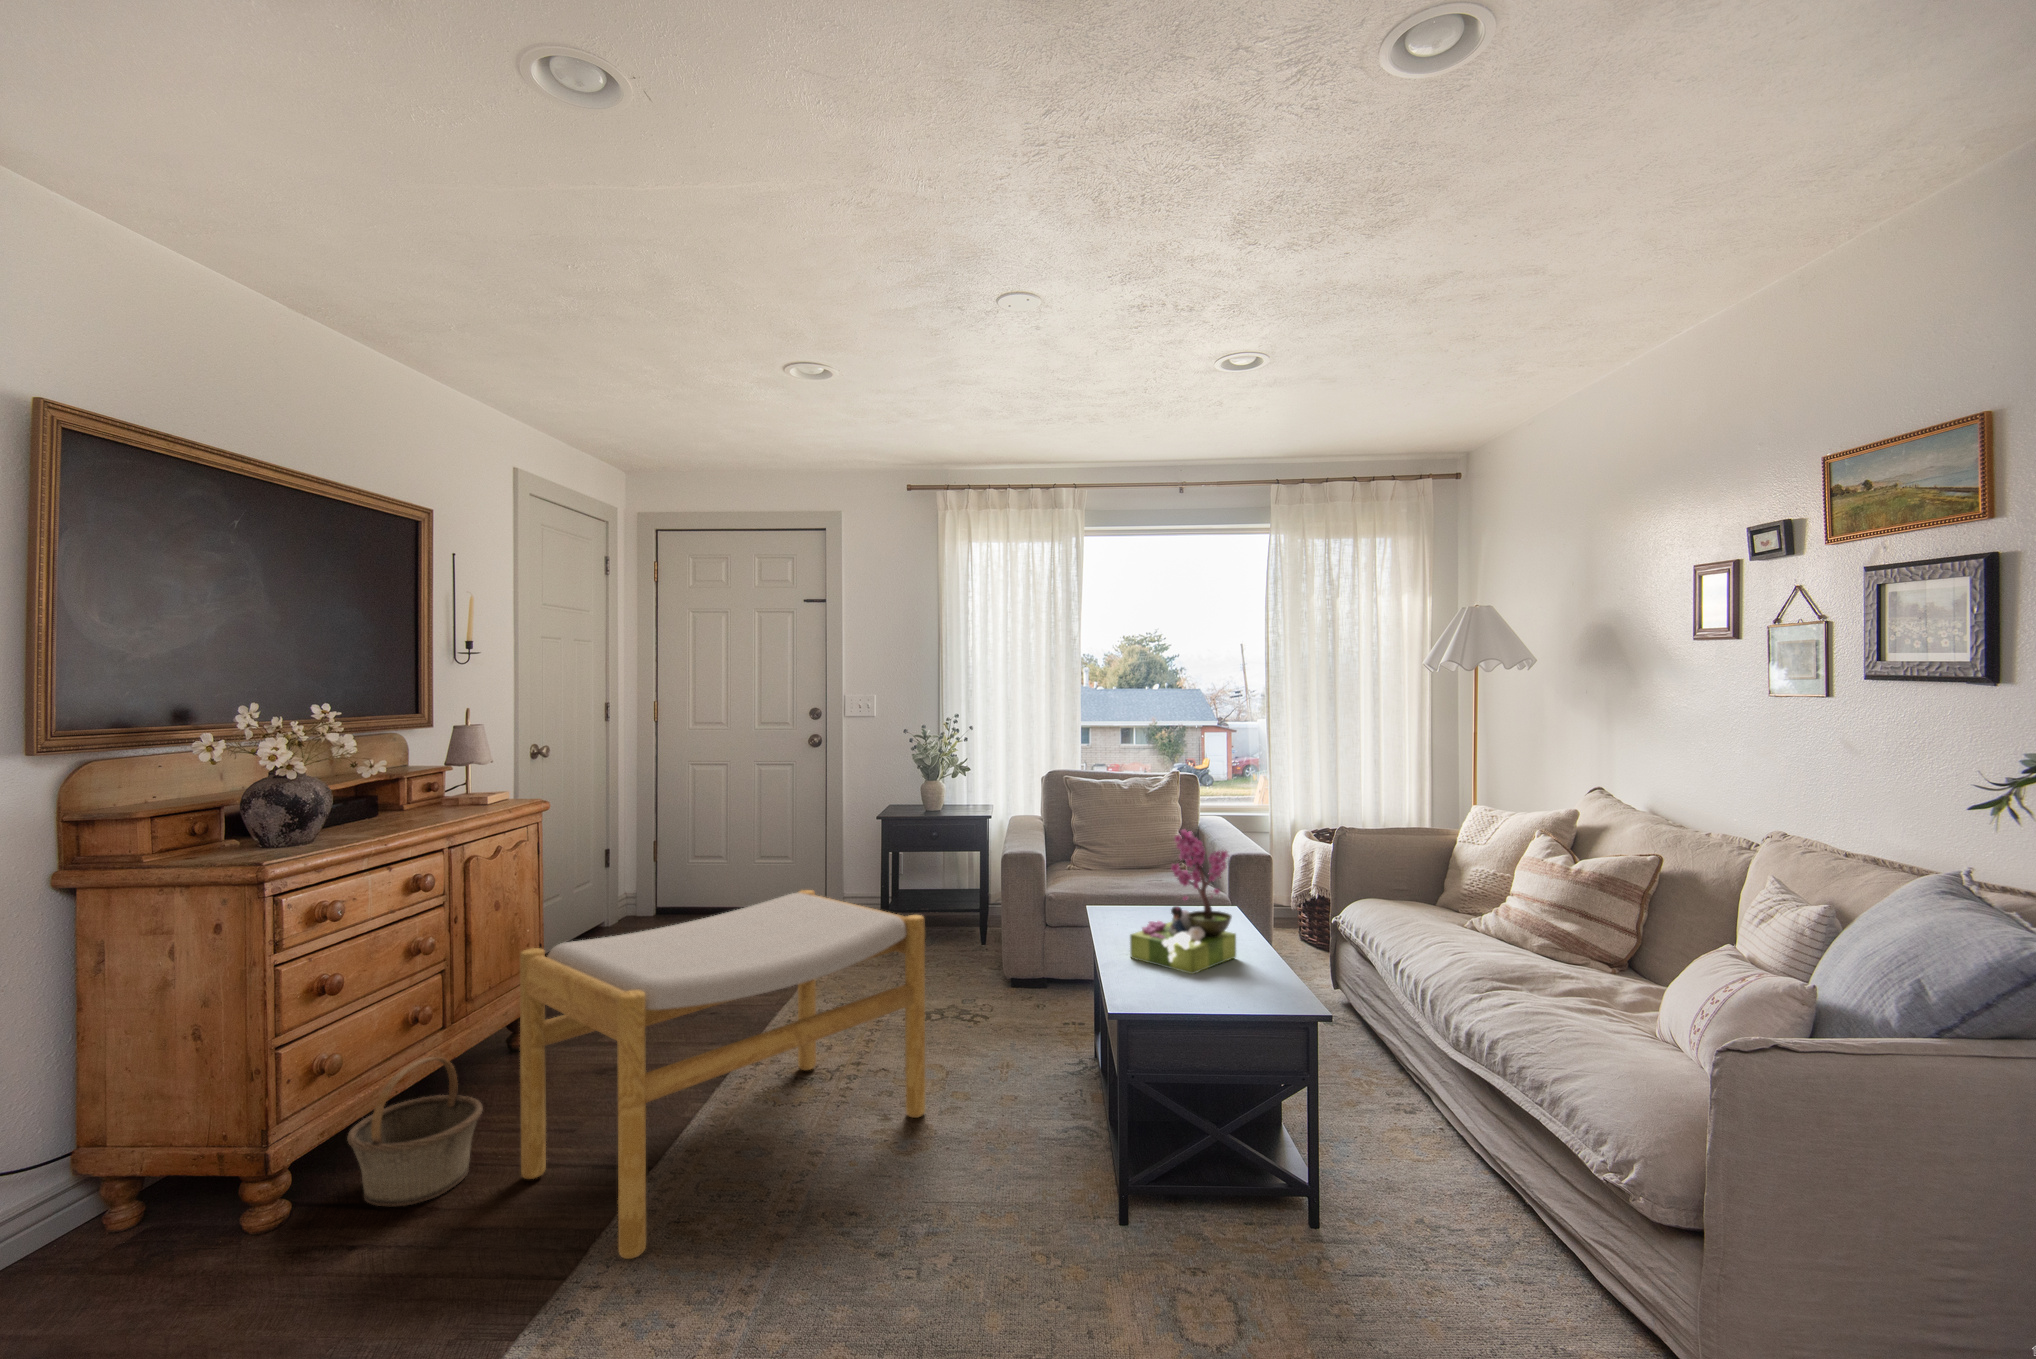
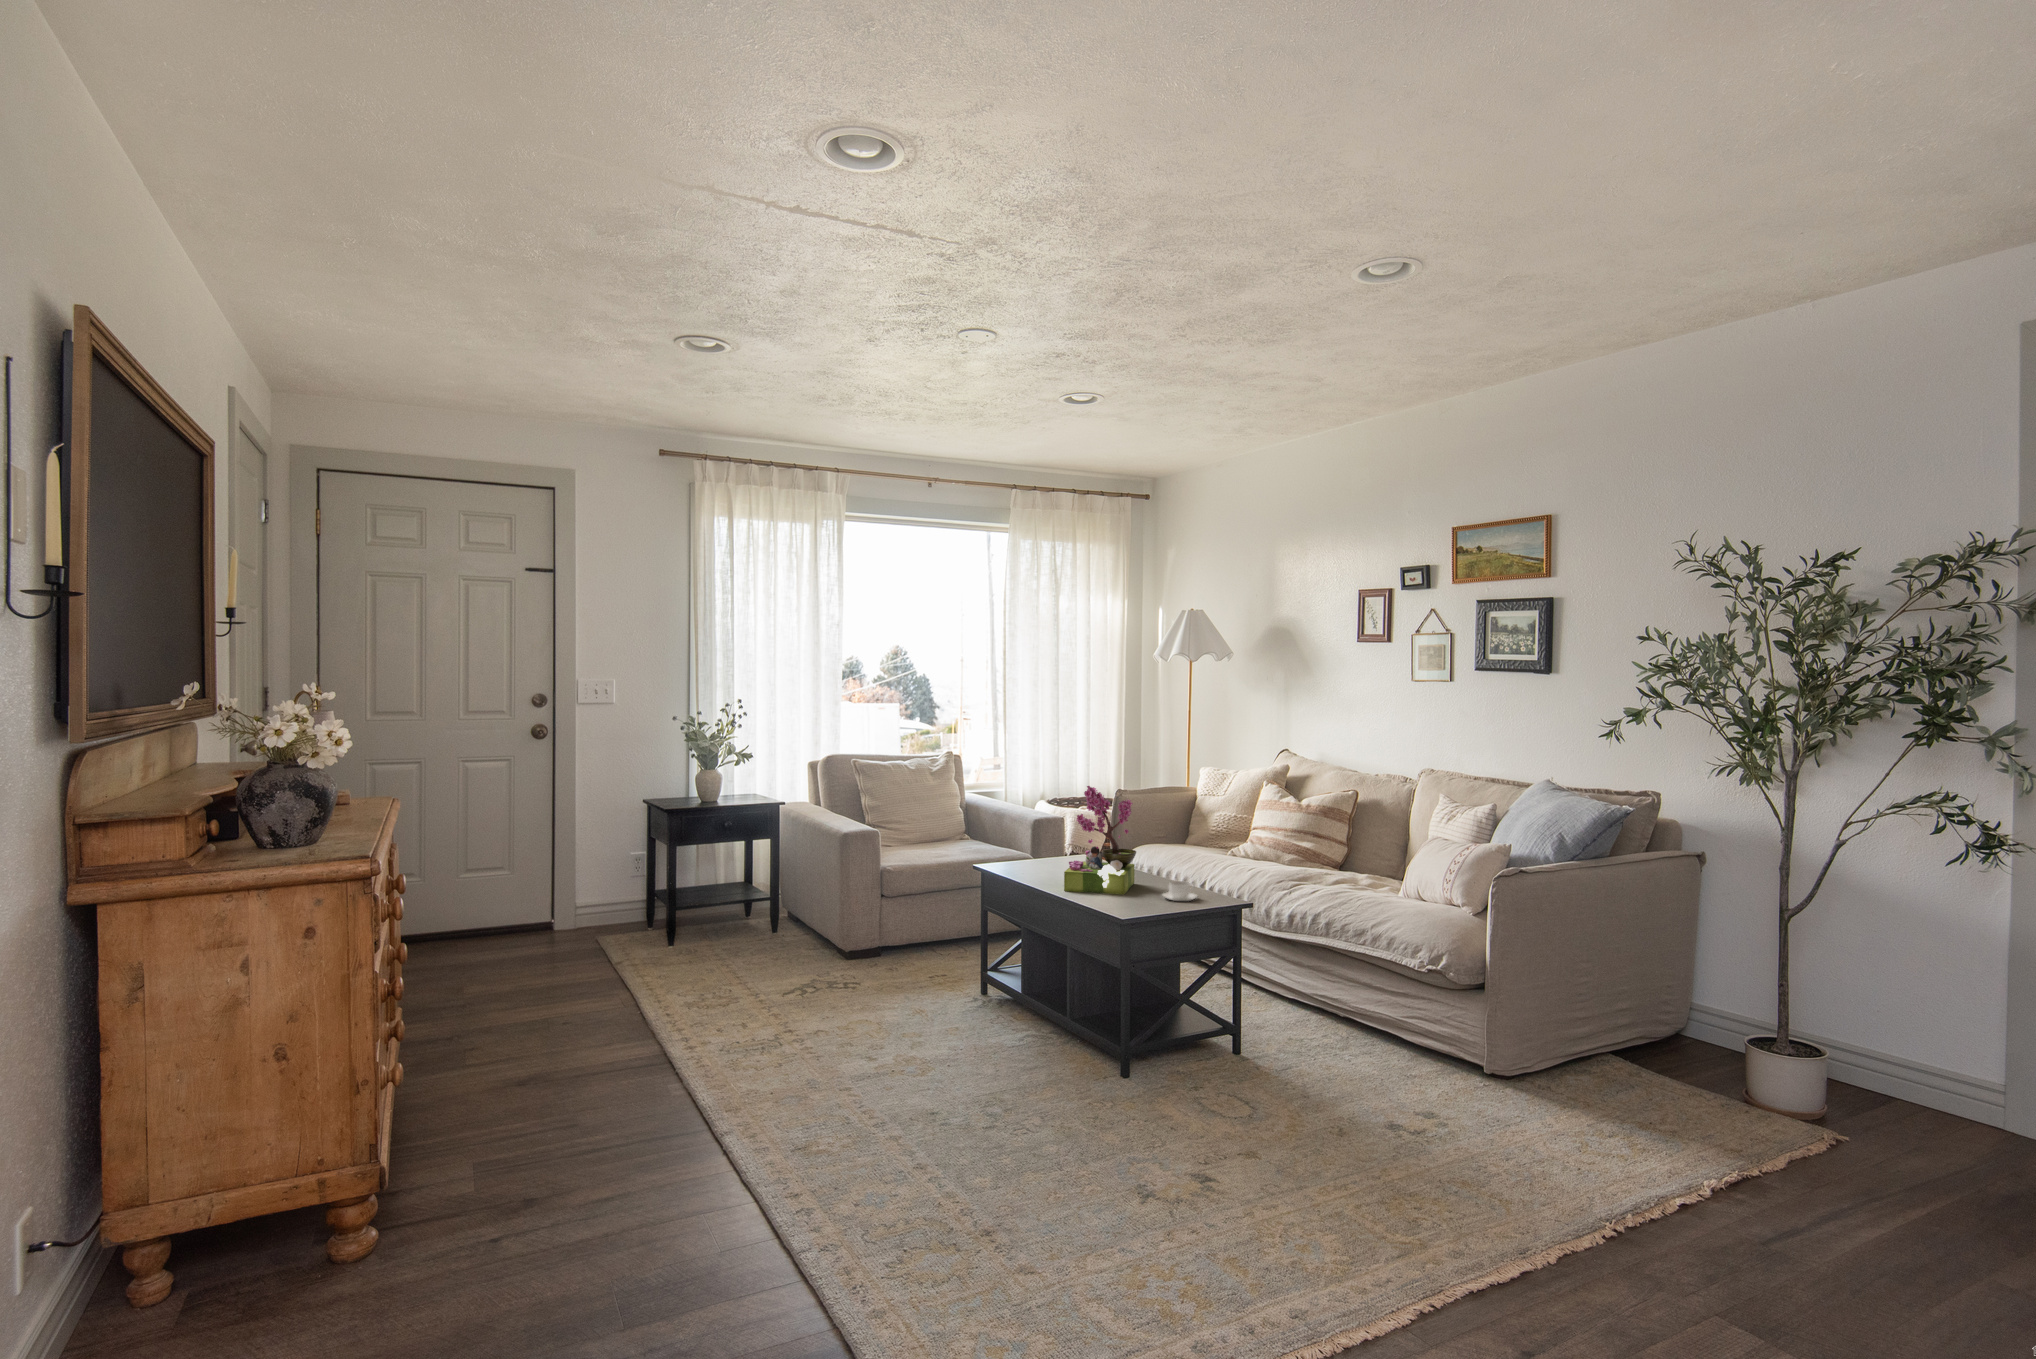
footstool: present [520,890,925,1259] -> none [588,866,902,1176]
coffee cup: none [1226,967,1276,998] -> present [1163,881,1197,901]
basket: present [347,1057,483,1207] -> none [411,1055,542,1208]

